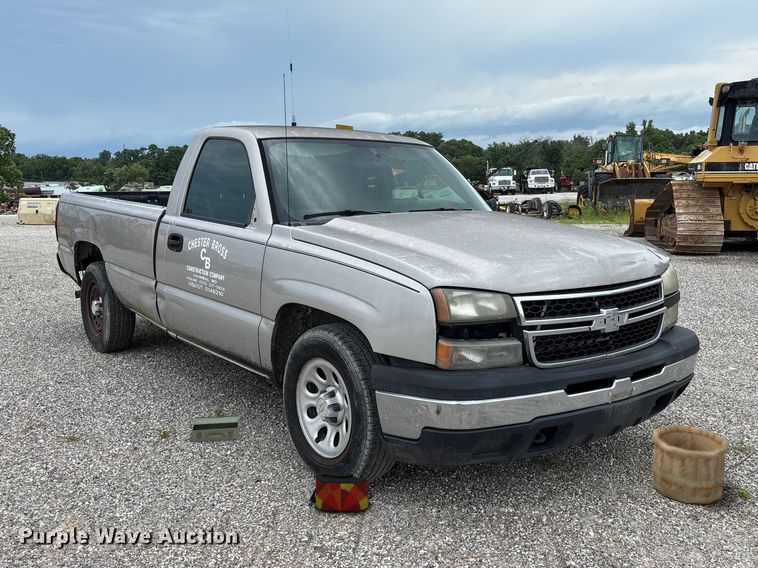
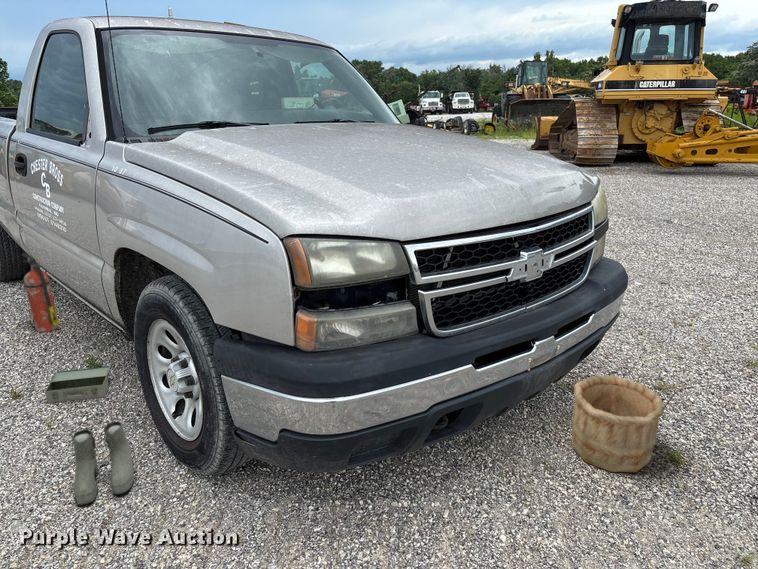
fire extinguisher: none [151,320,177,392] -> present [21,253,59,332]
boots: none [242,443,285,504] -> present [73,421,134,505]
bag: present [309,470,372,512] -> none [157,457,238,512]

